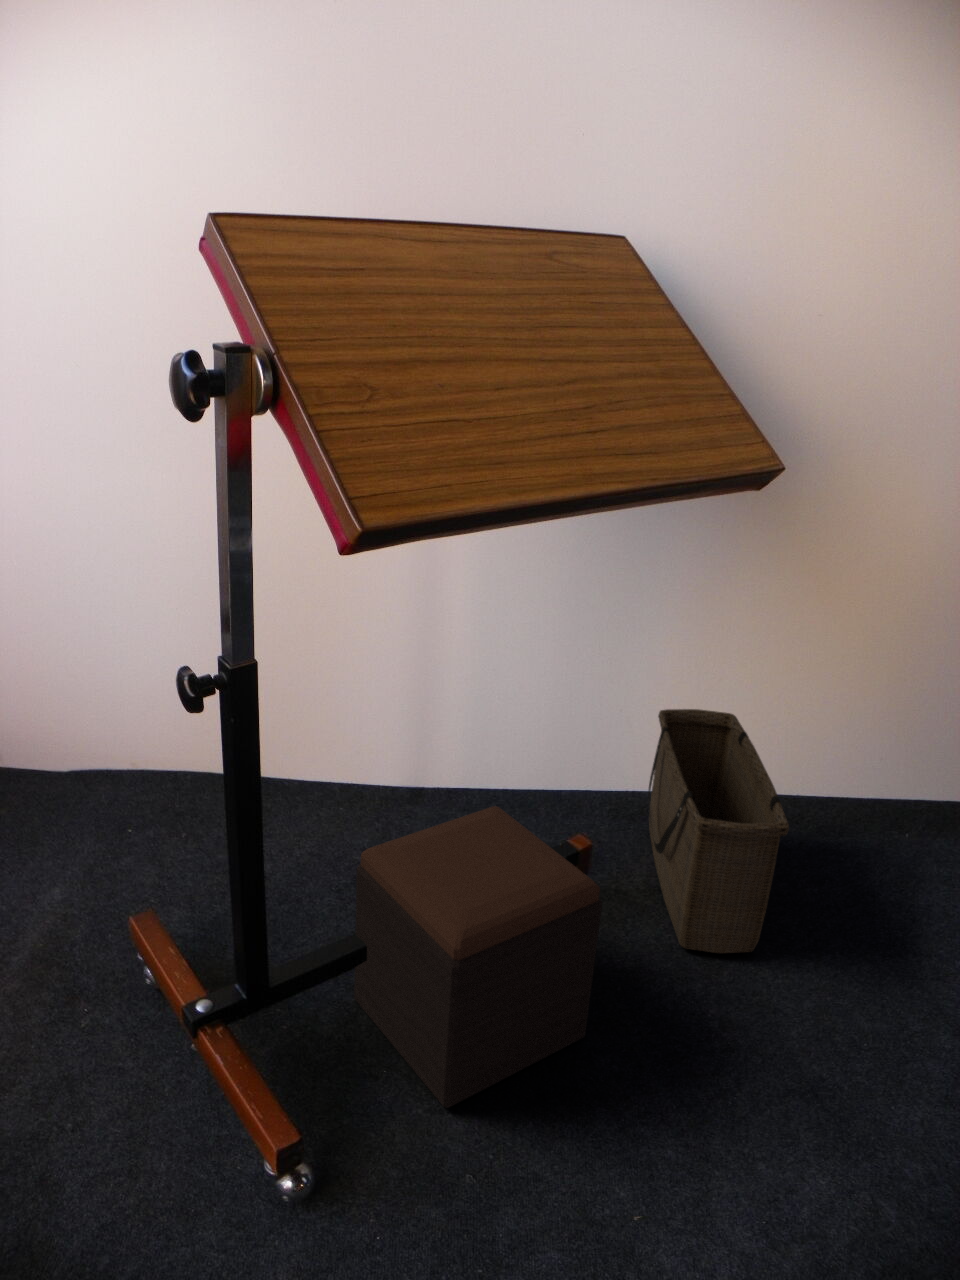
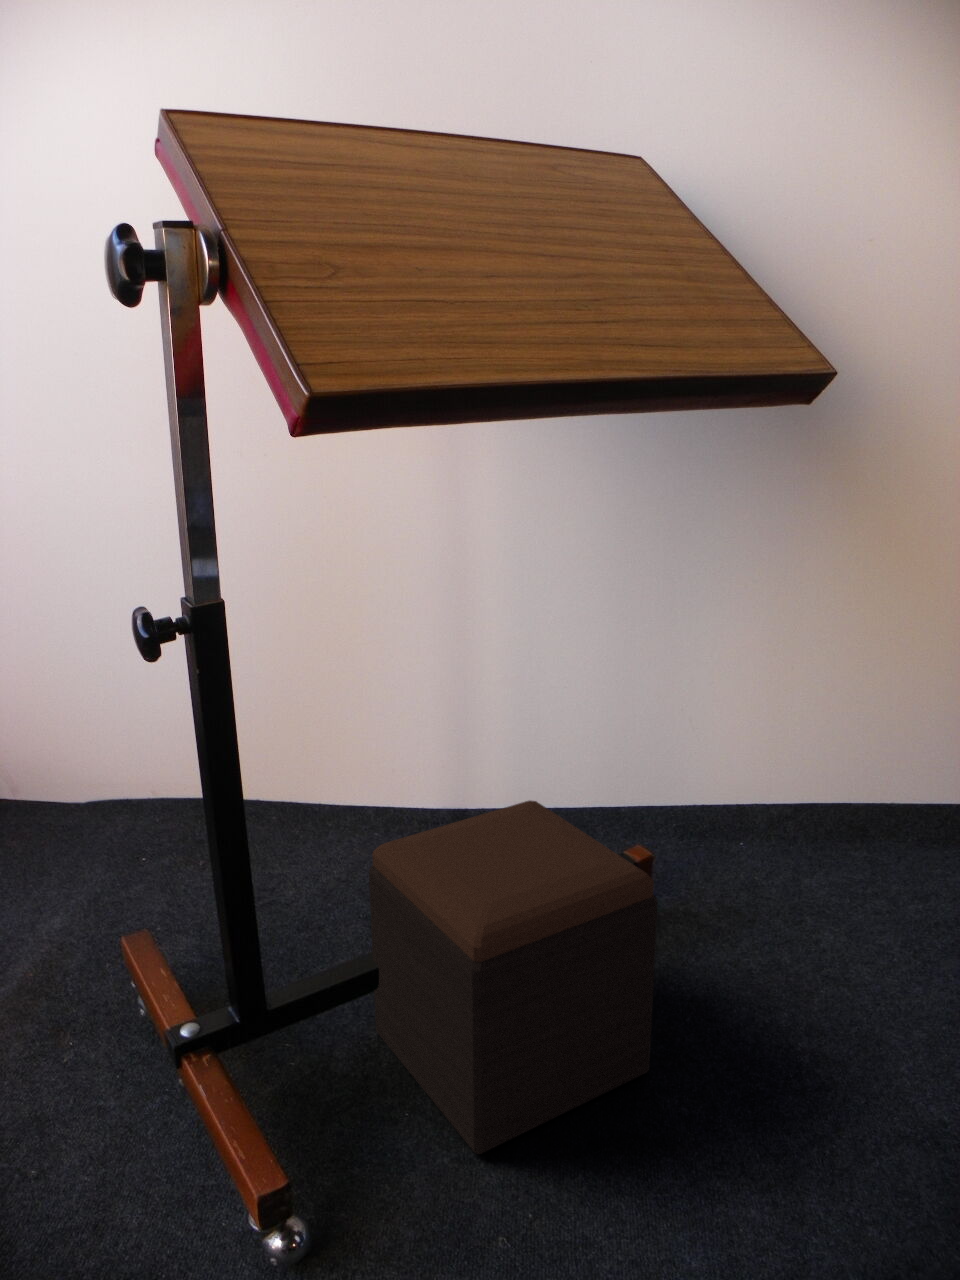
basket: present [648,709,789,953] -> none [719,704,884,976]

